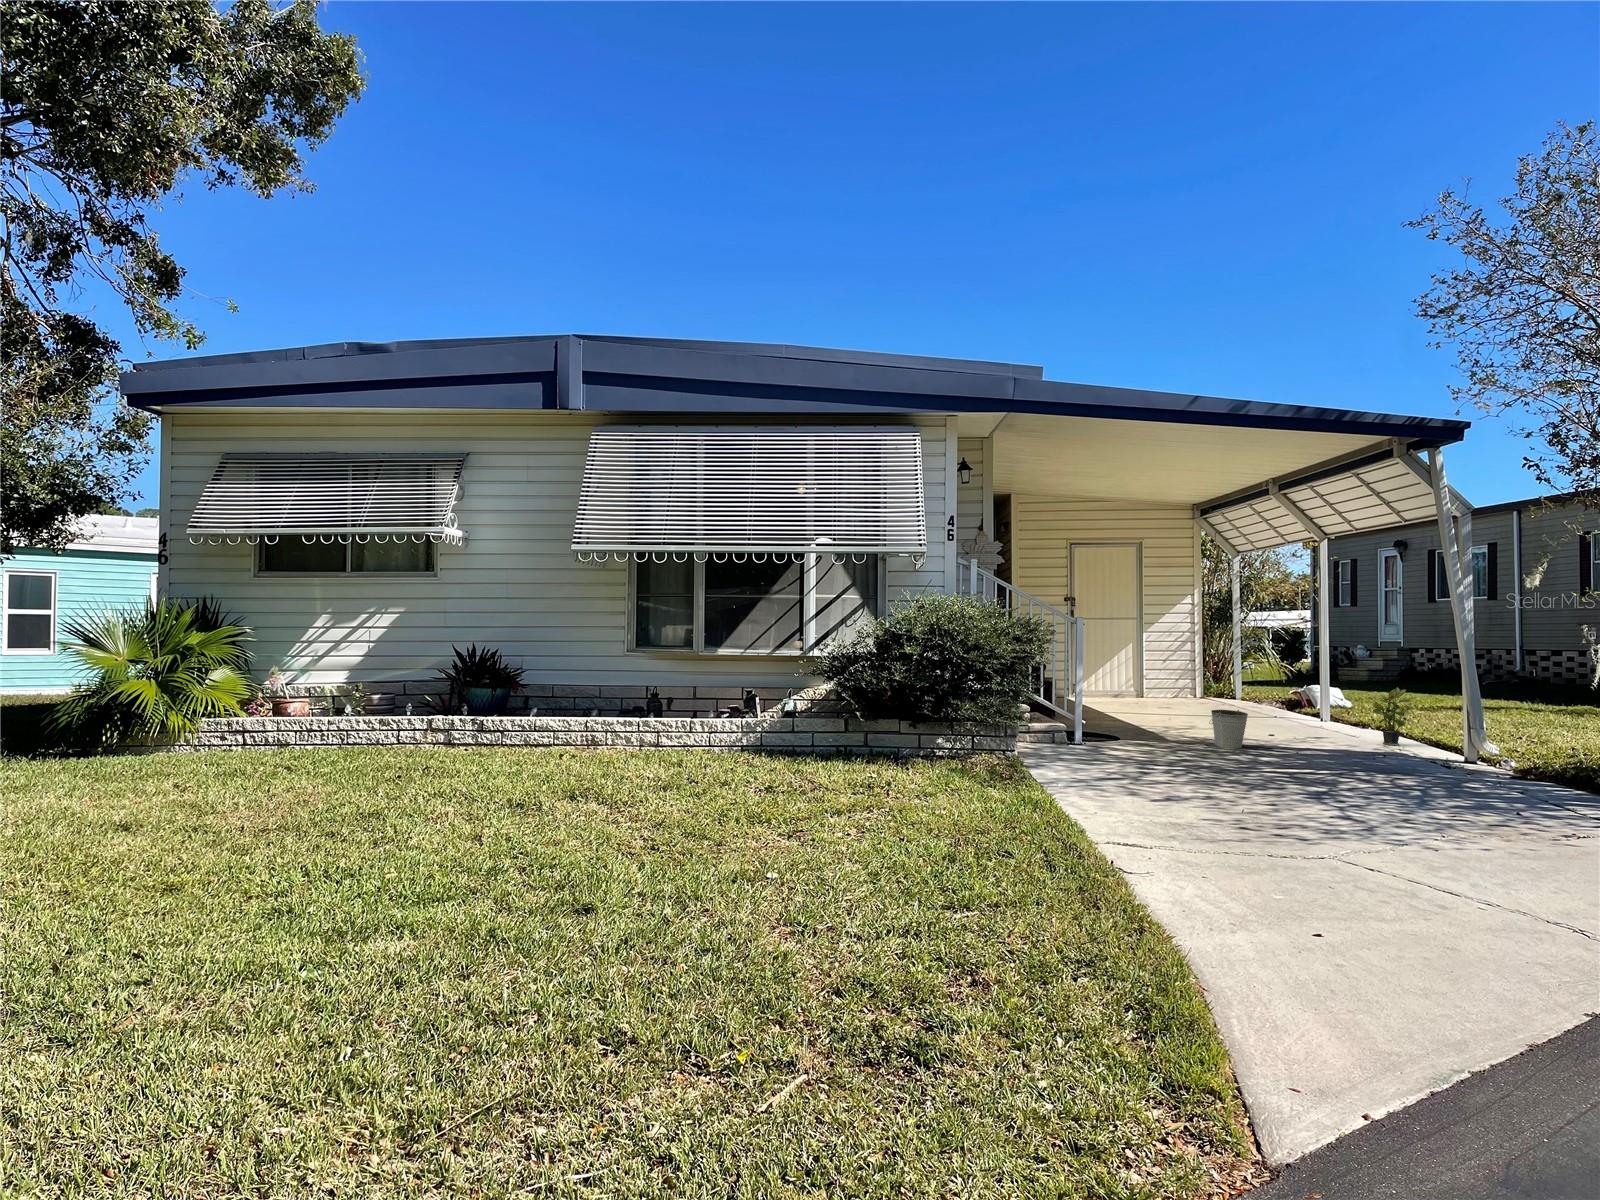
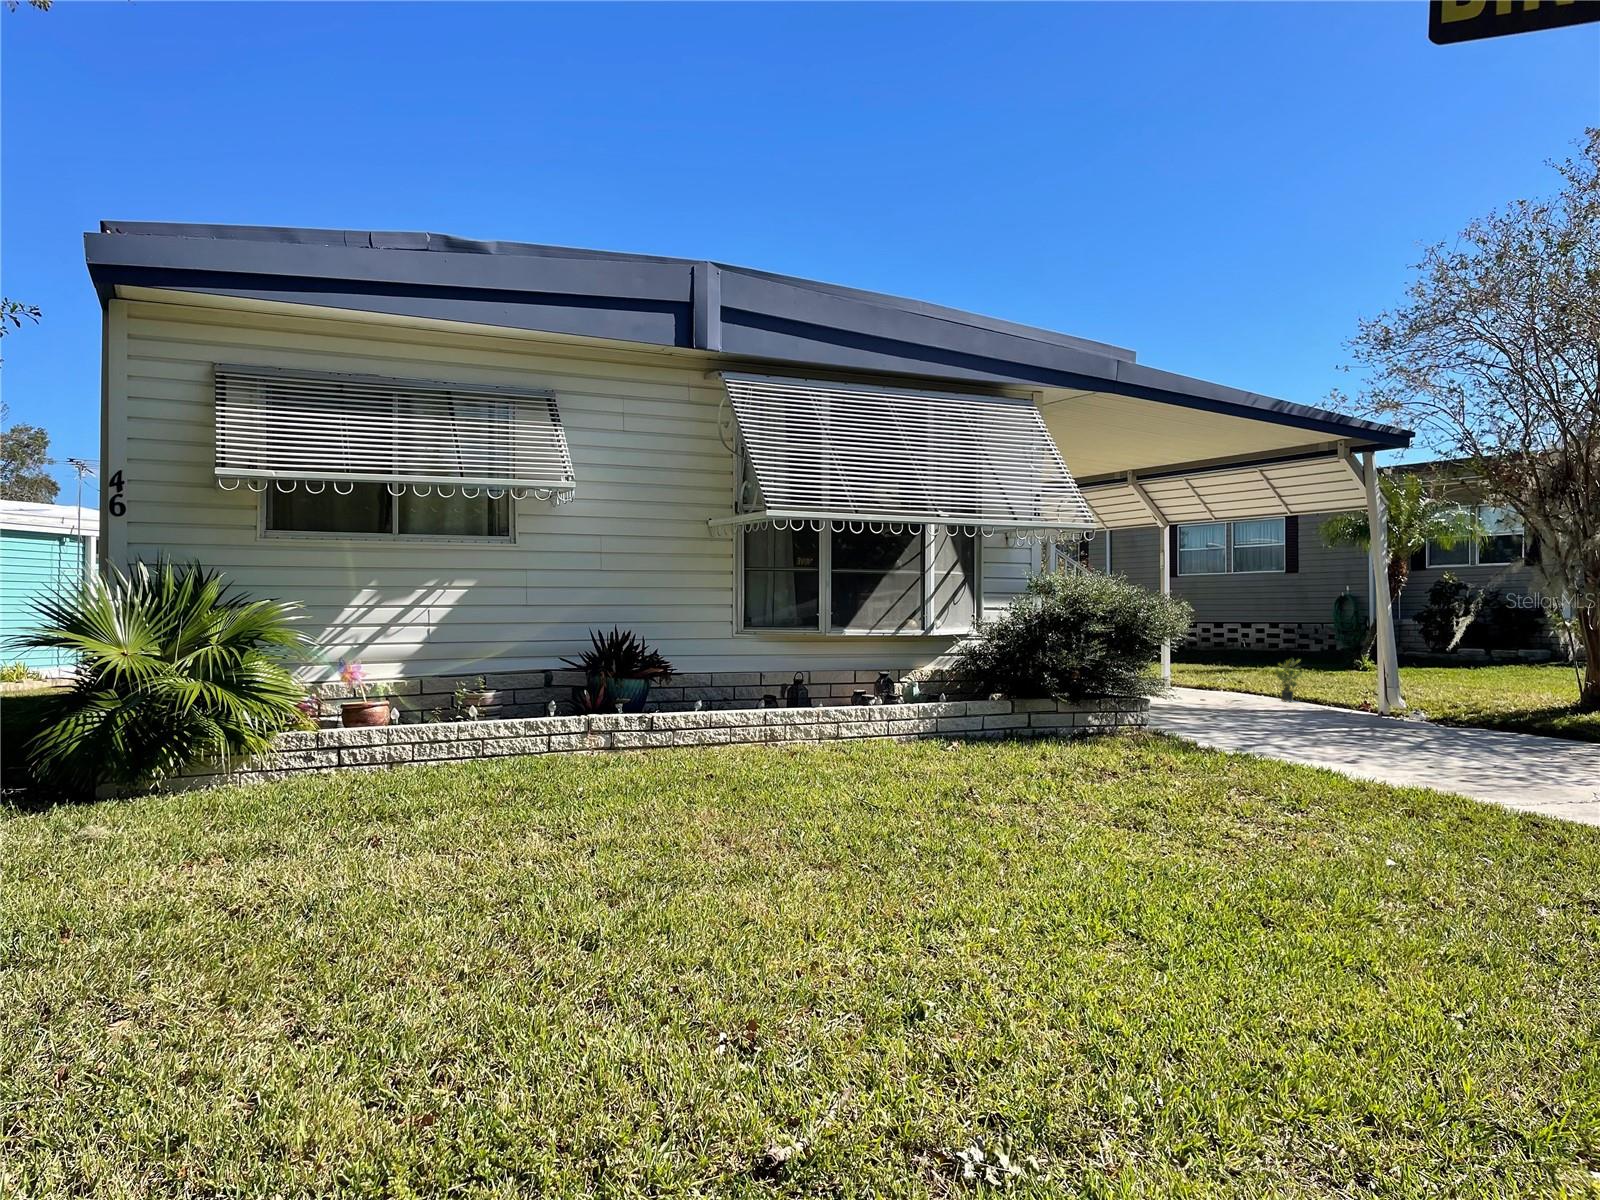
bucket: present [1209,710,1248,748] -> none [1194,678,1227,710]

